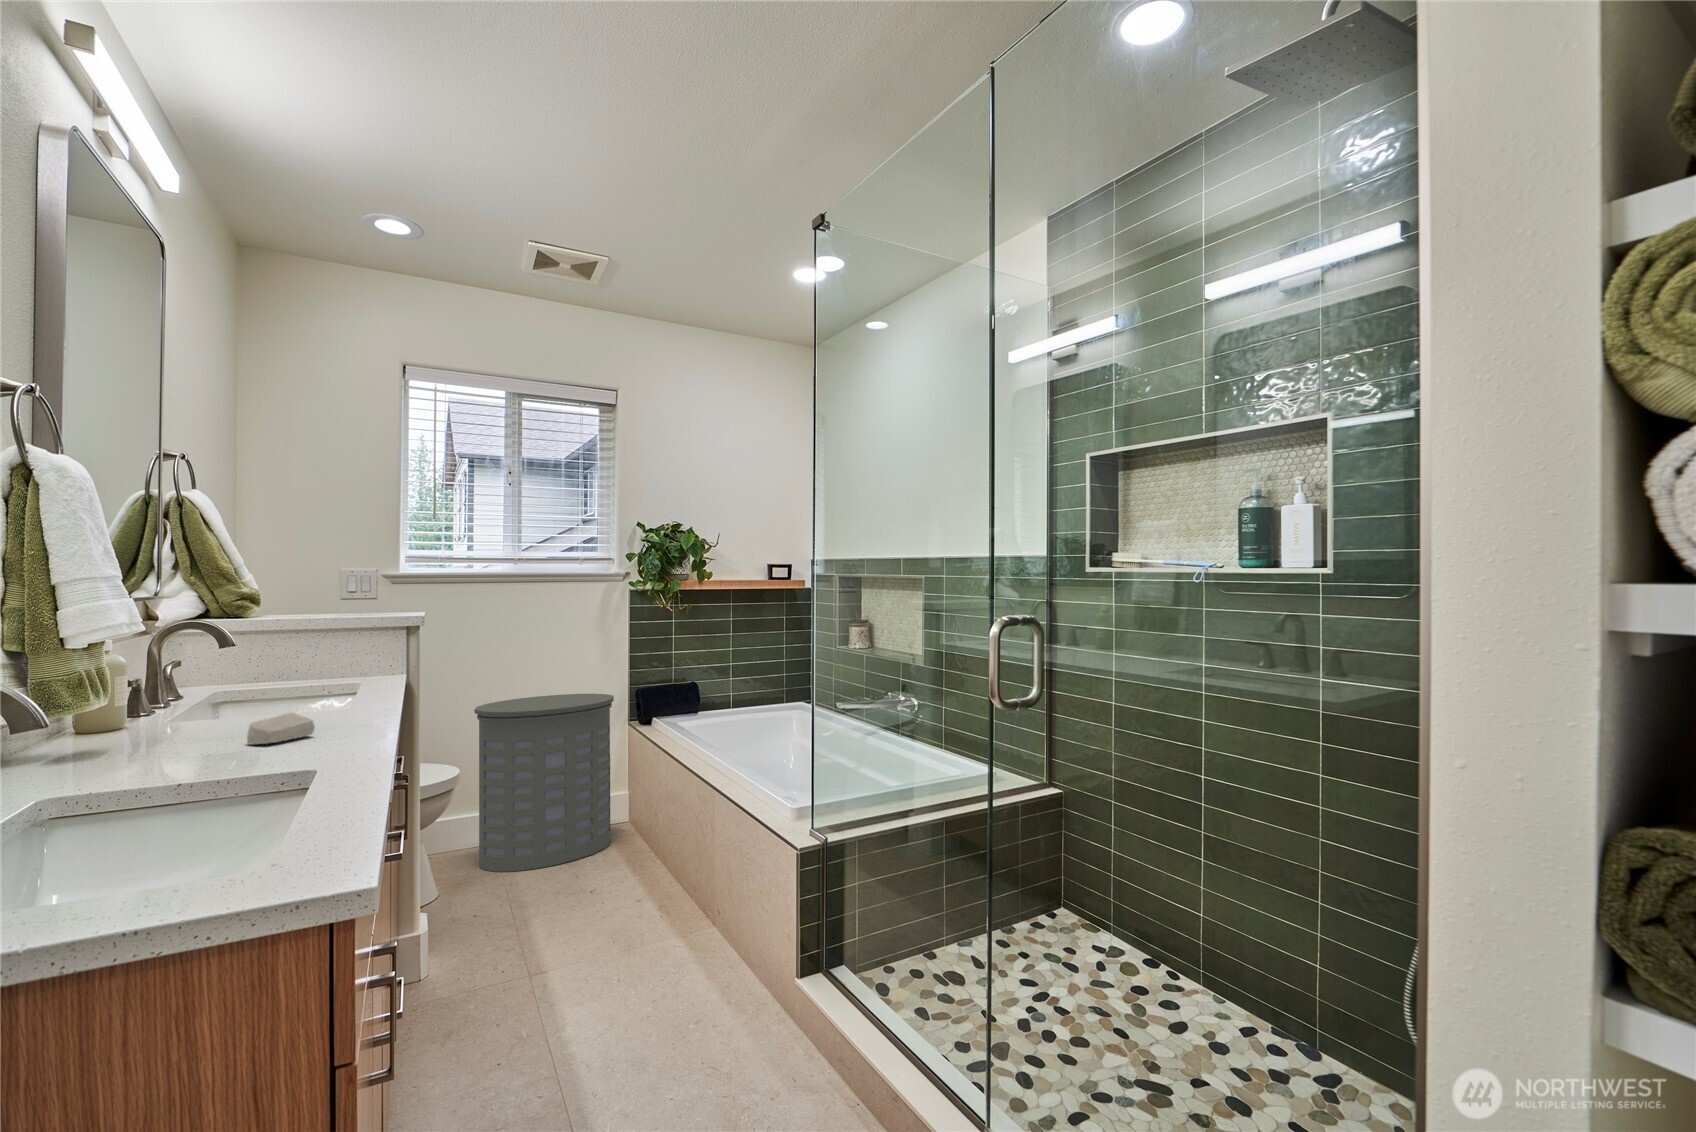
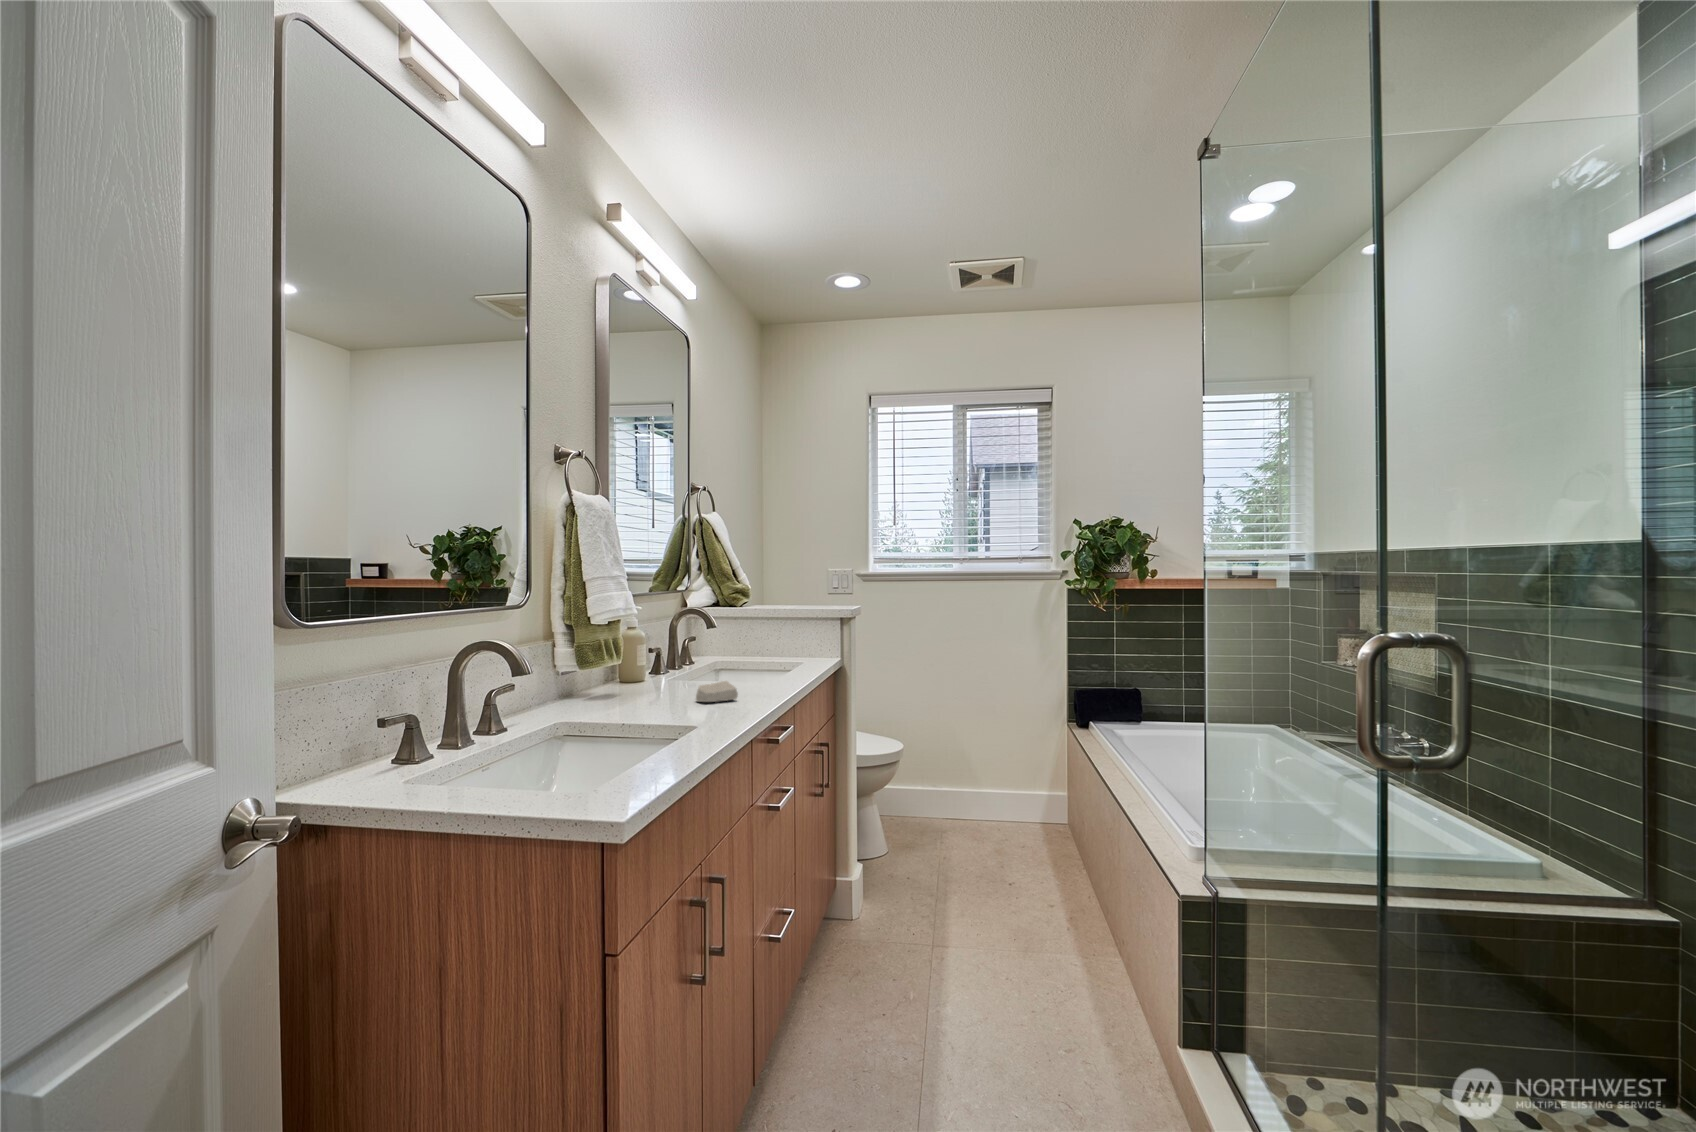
laundry hamper: present [474,694,614,872] -> none [920,689,1046,852]

